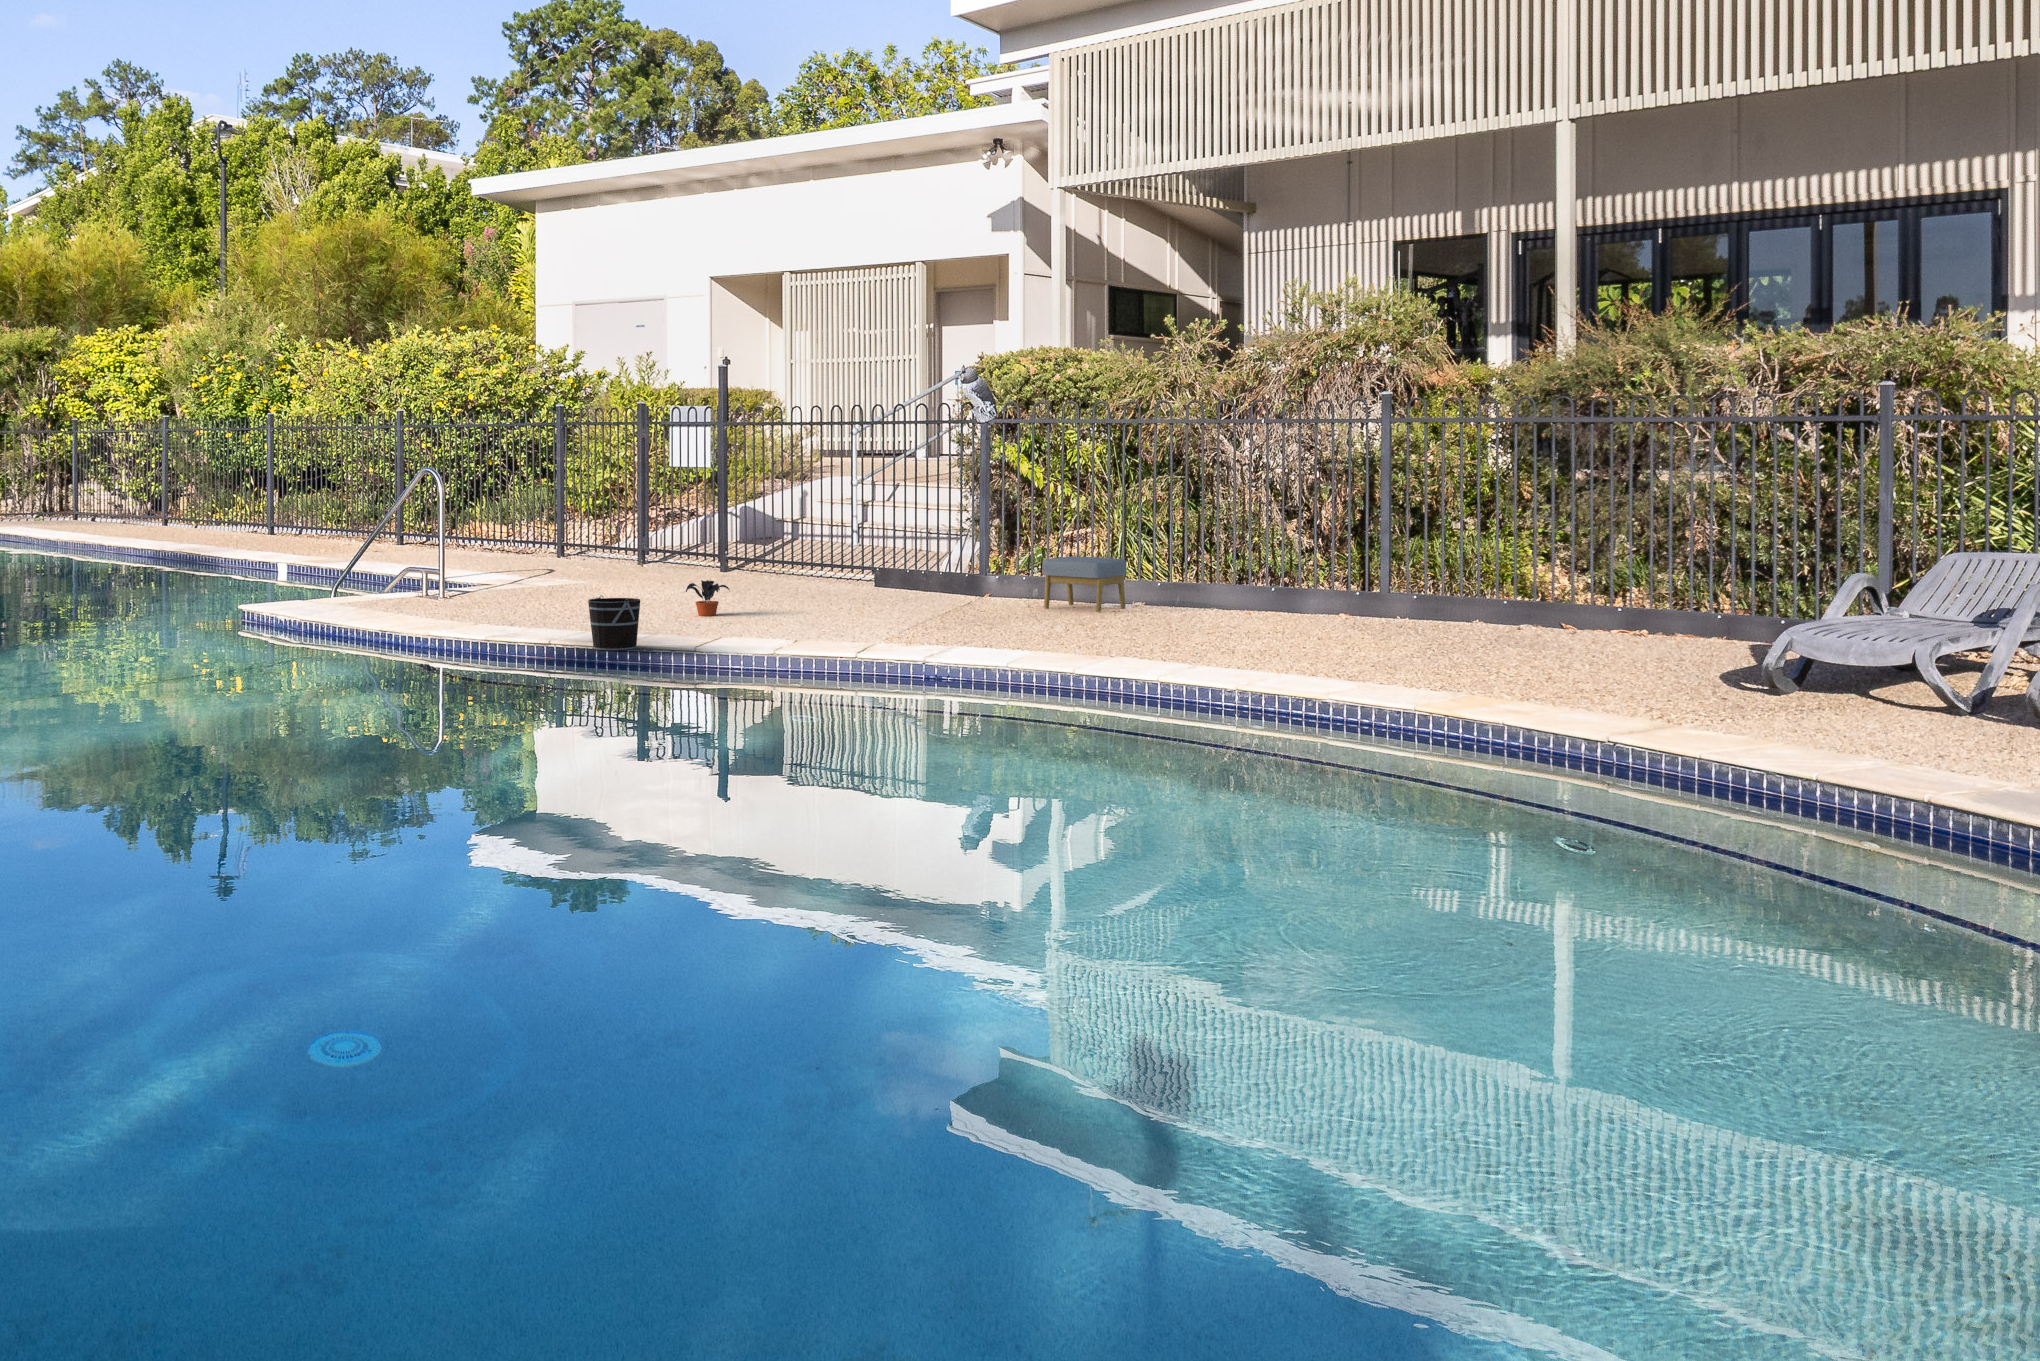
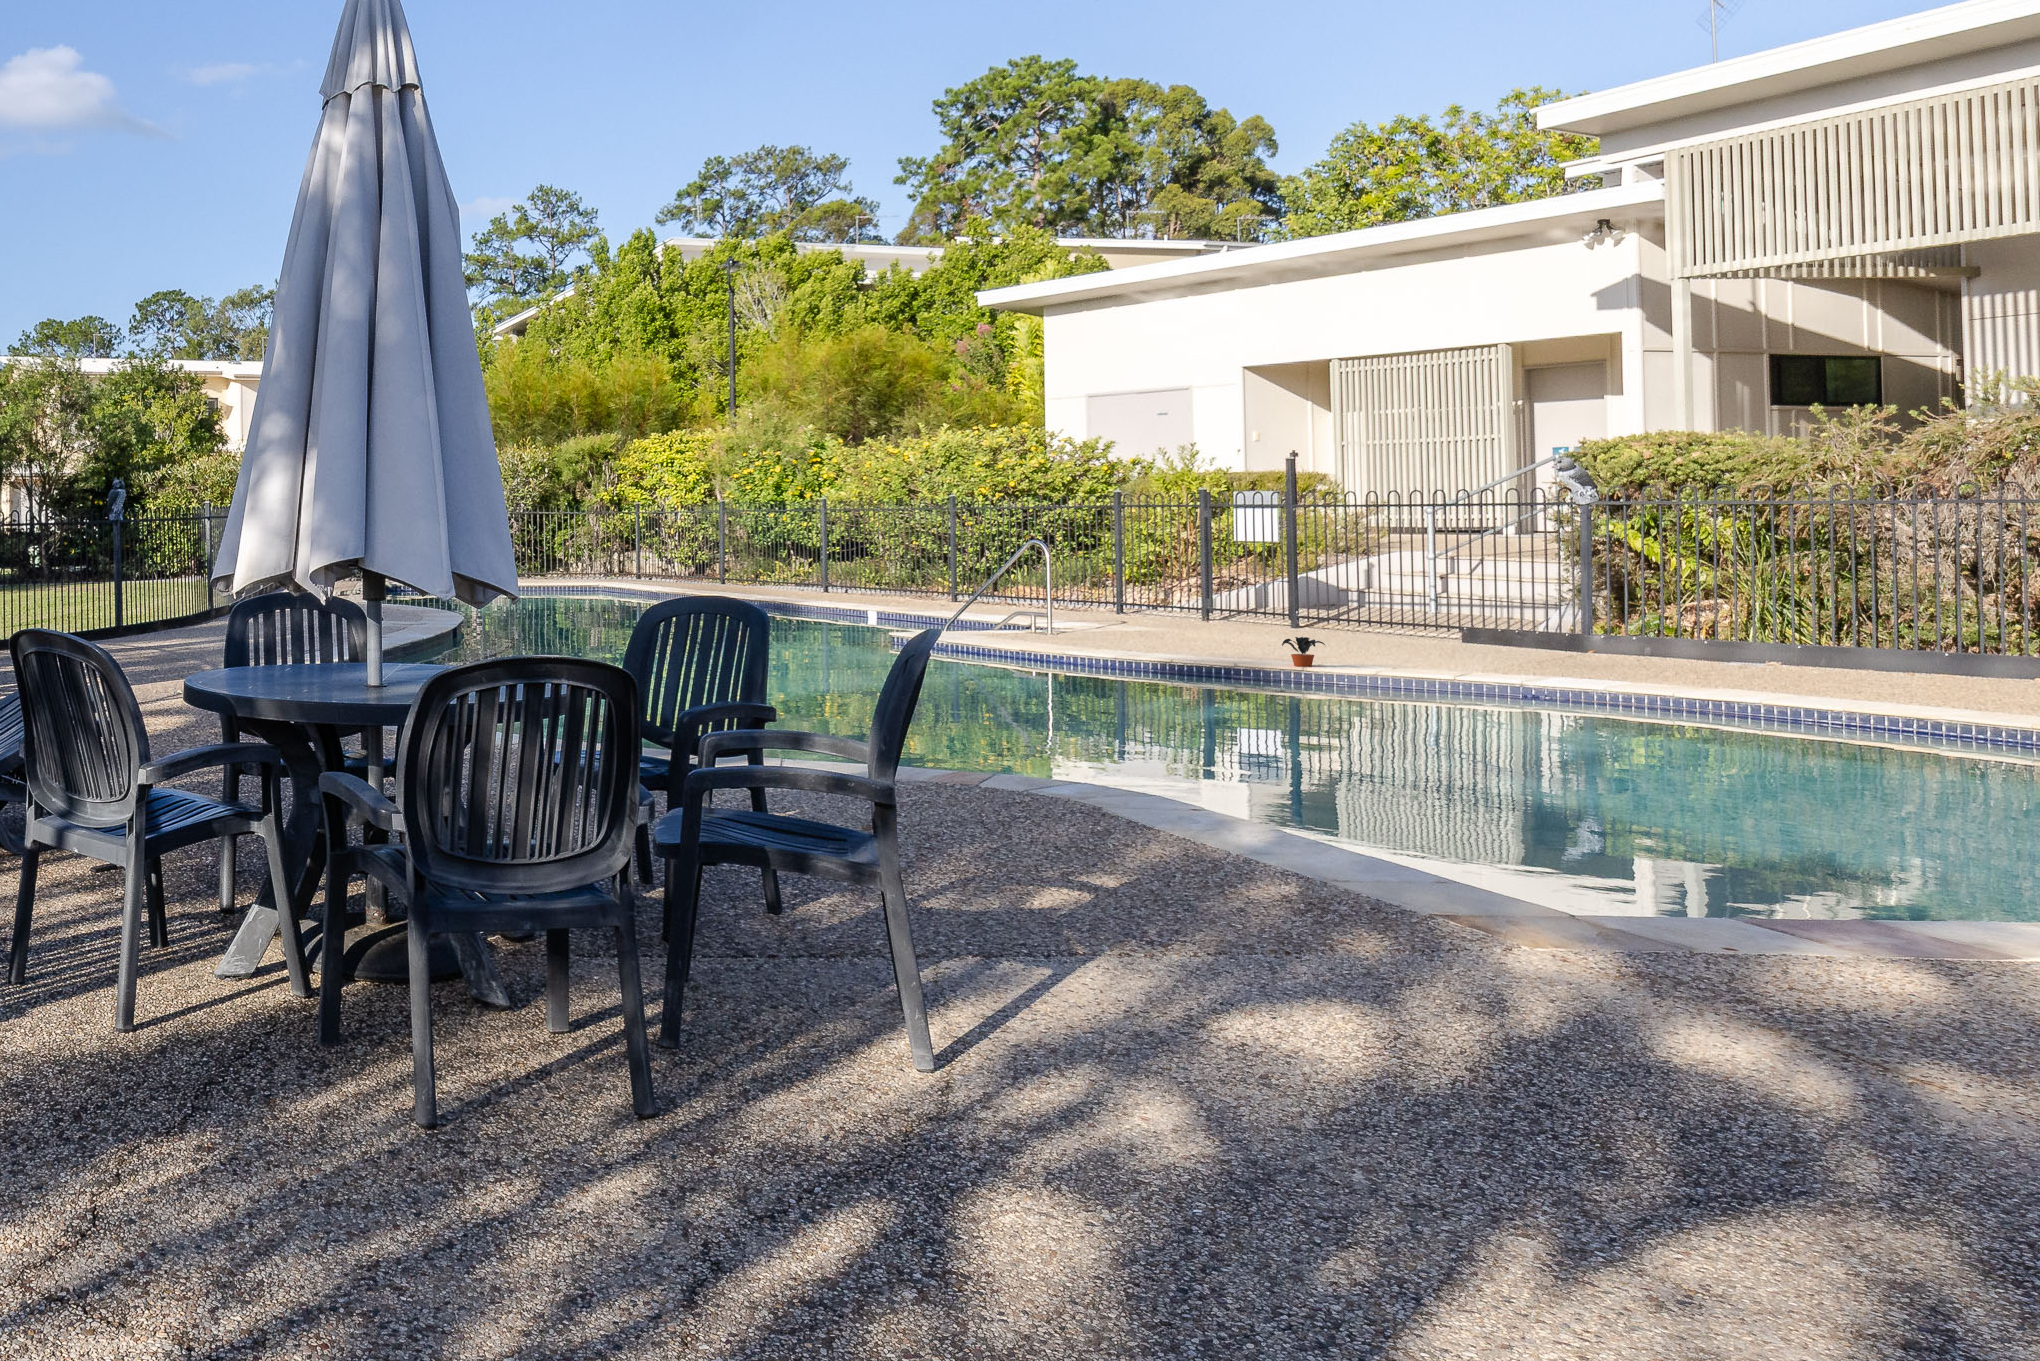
footstool: present [1042,556,1126,612] -> none [1669,626,1771,676]
bucket: present [588,596,640,650] -> none [1208,643,1257,685]

